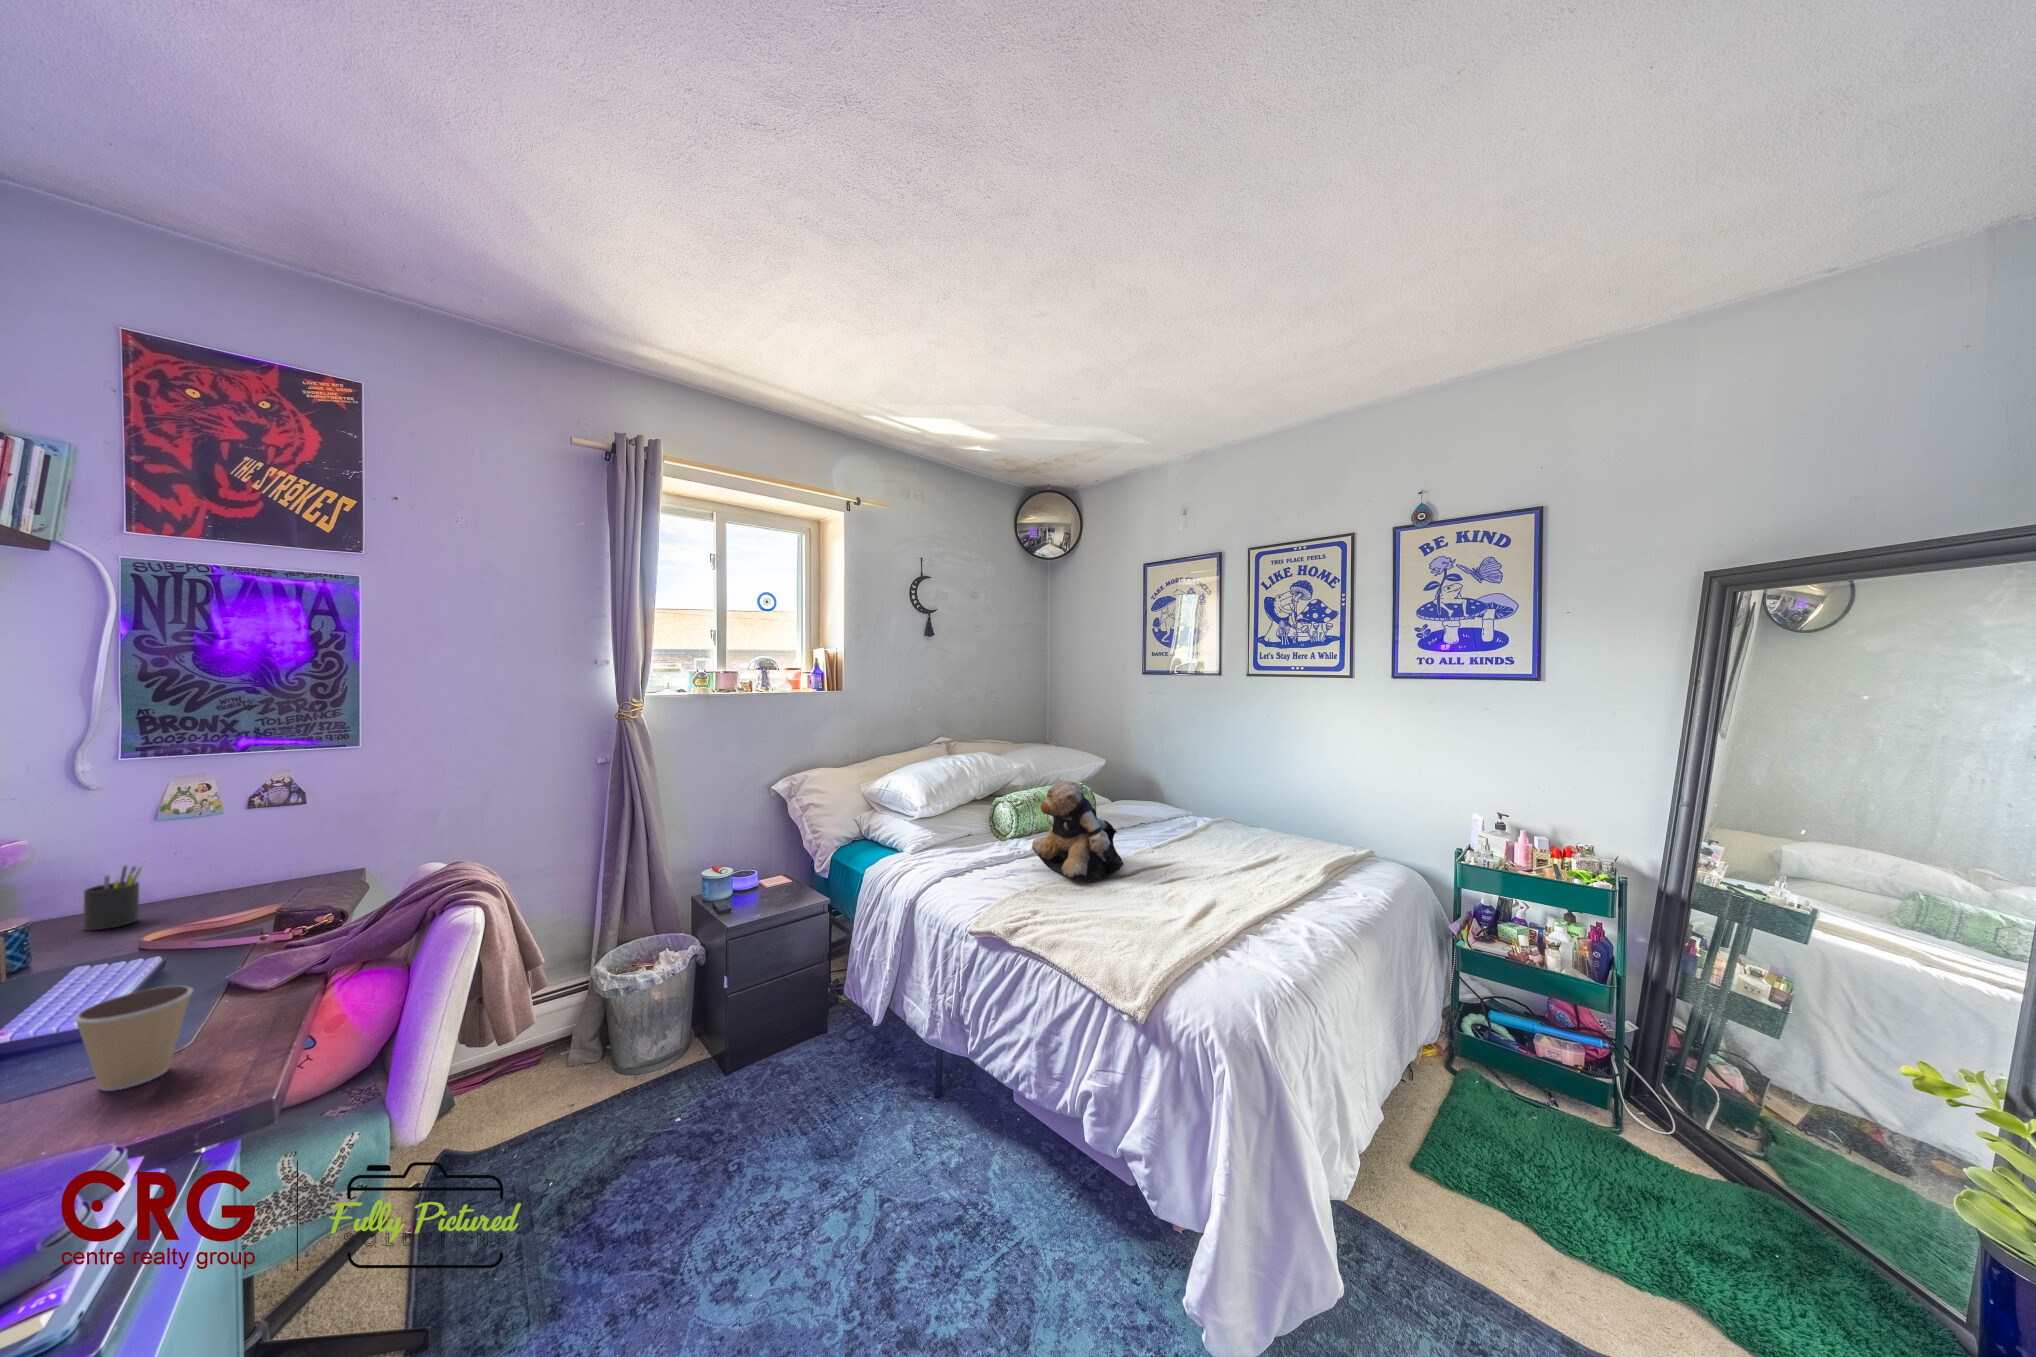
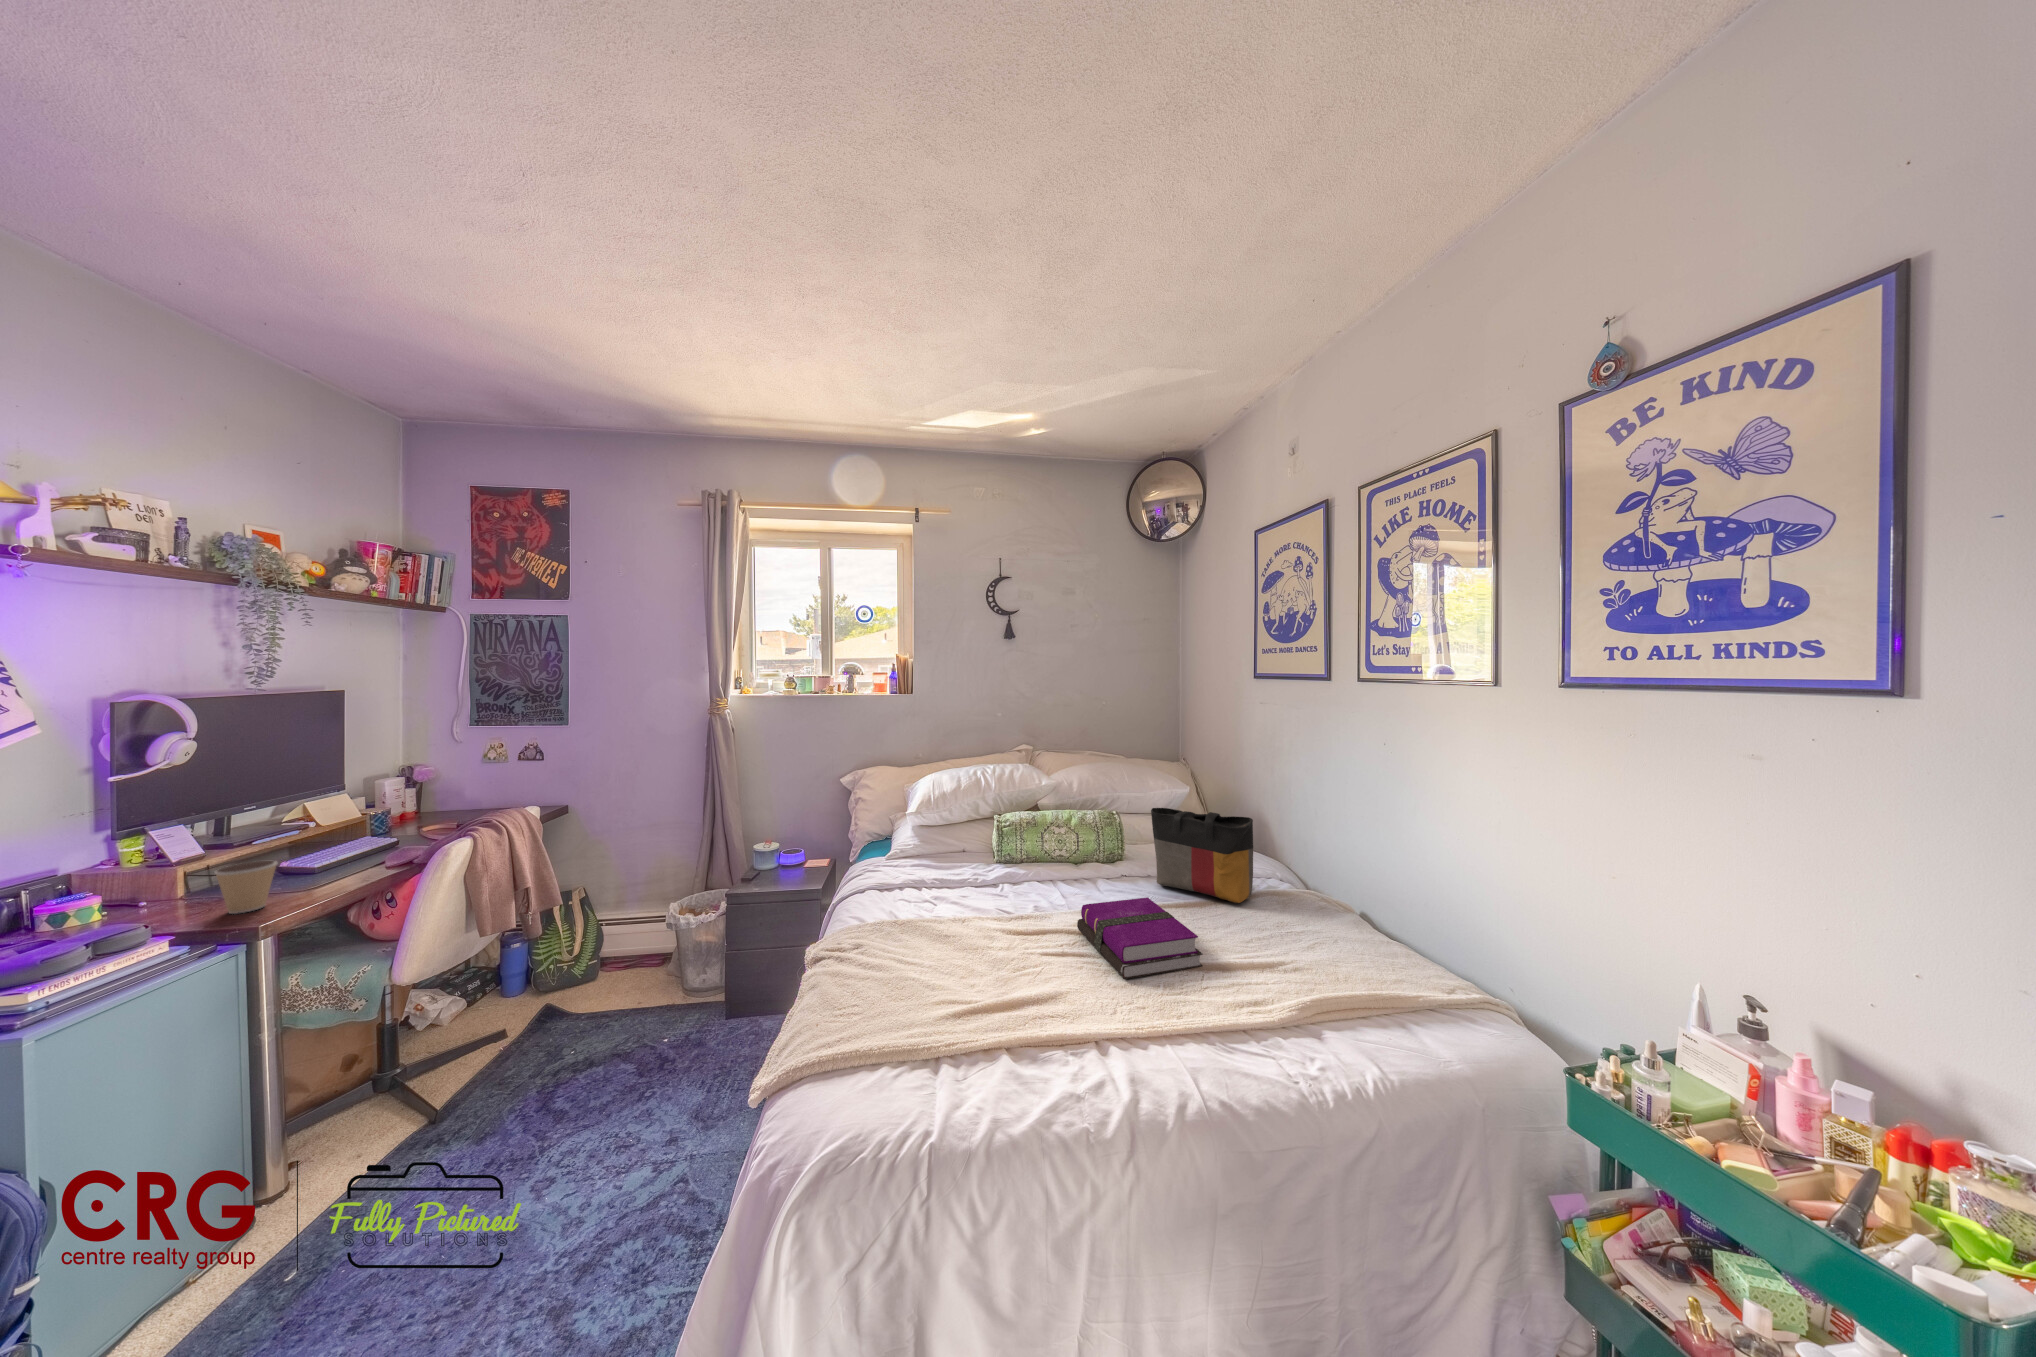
tote bag: none [1141,773,1223,835] -> present [1151,808,1253,903]
teddy bear: present [1032,779,1124,882] -> none [934,800,1059,928]
notebook: none [1161,836,1257,883] -> present [1077,897,1203,979]
pen holder: present [83,859,147,931] -> none [420,785,447,822]

